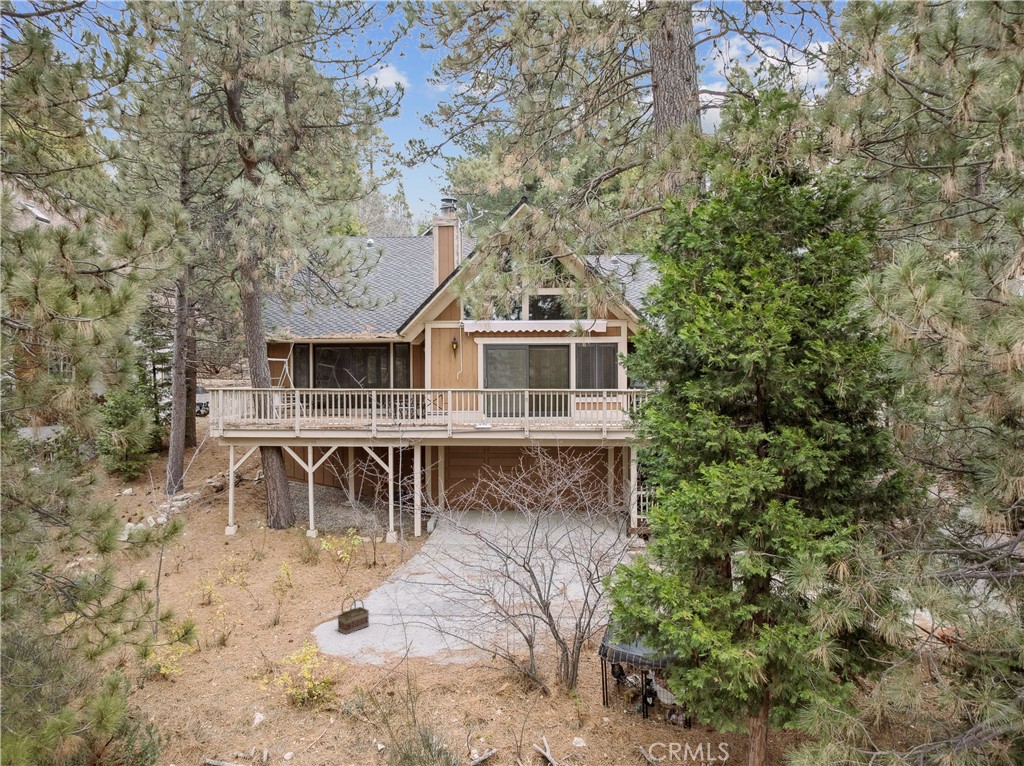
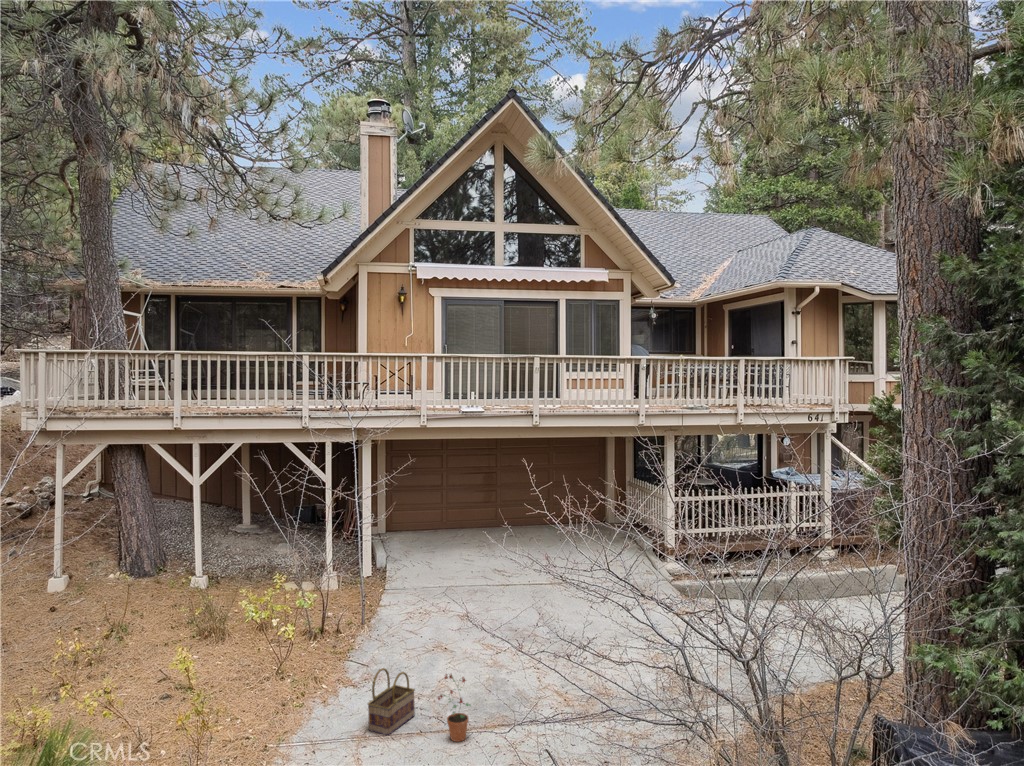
potted plant: none [368,602,389,642] -> present [438,674,471,742]

